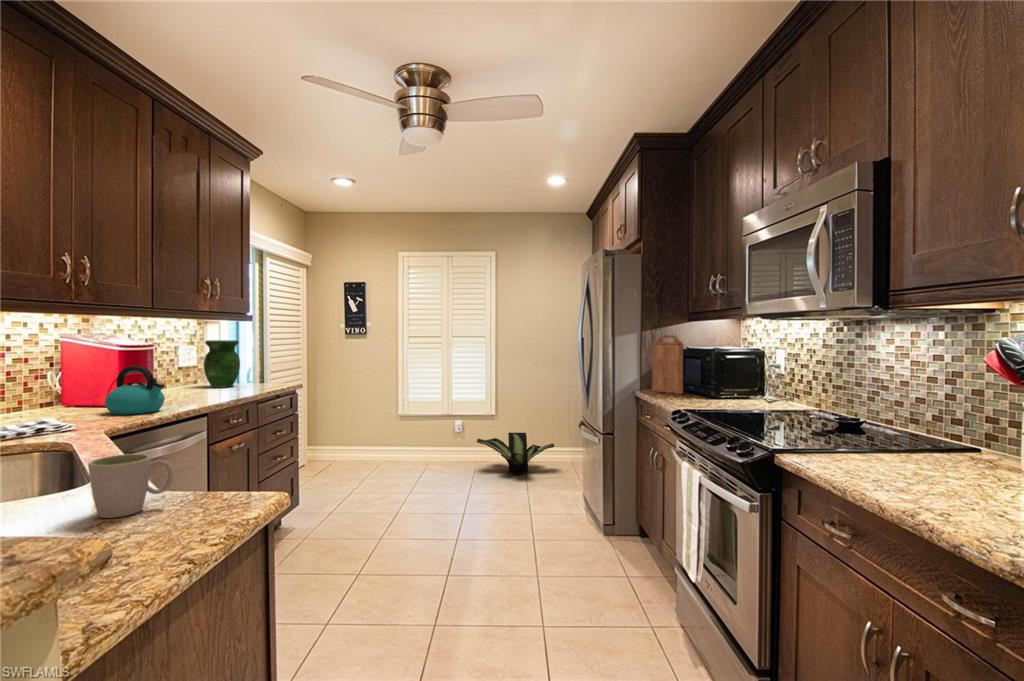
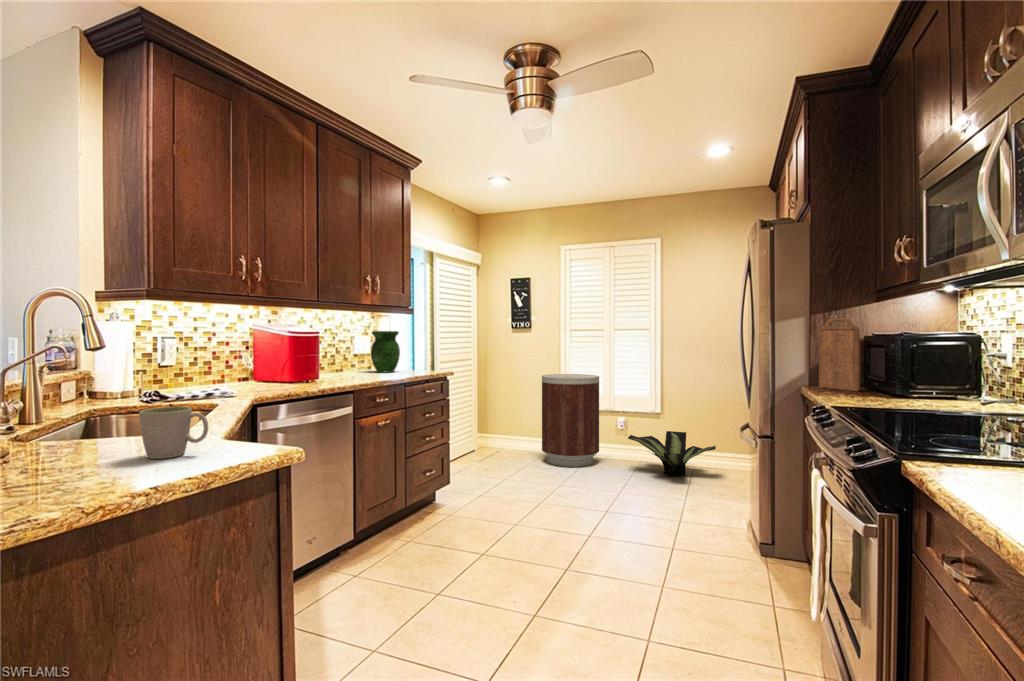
kettle: present [105,366,165,415] -> none [273,348,317,388]
trash can: none [388,381,447,475] -> present [542,374,599,467]

